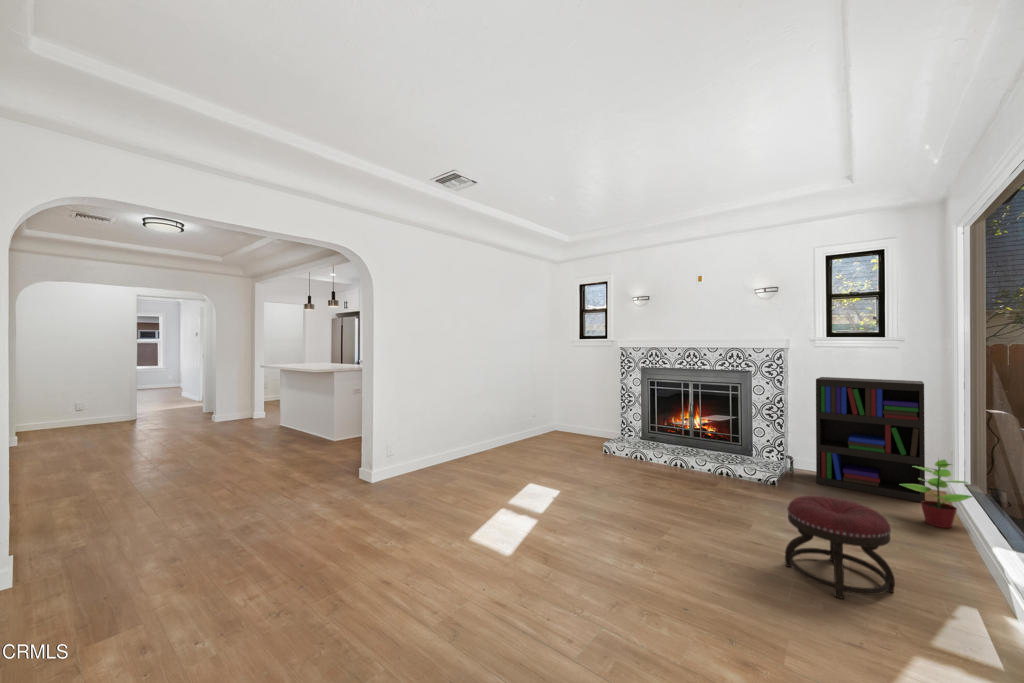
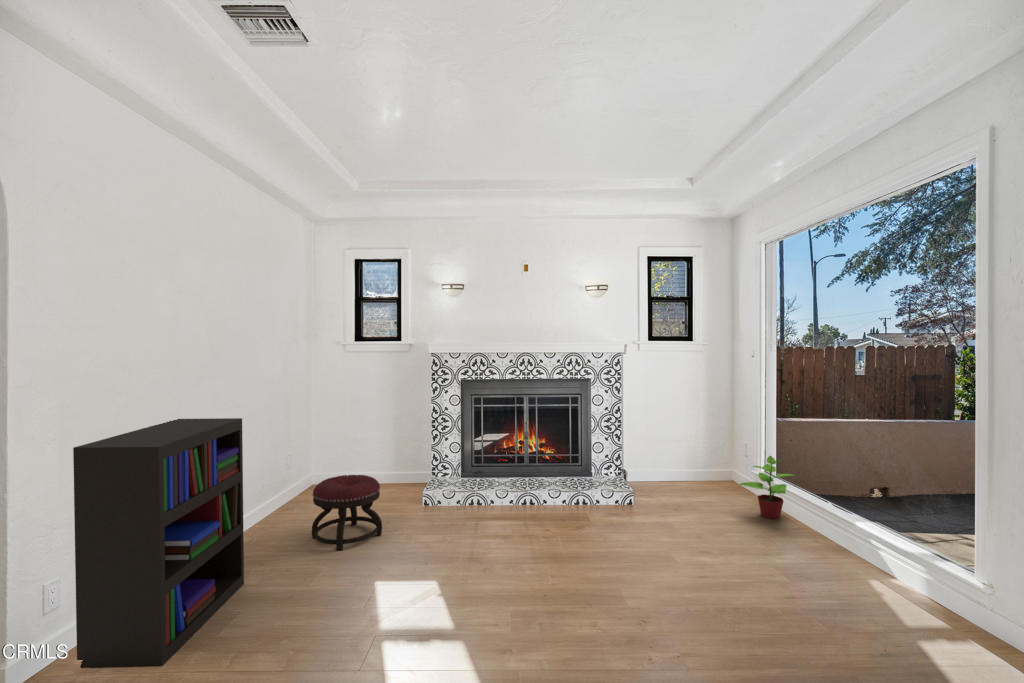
bookshelf: present [816,377,925,502] -> present [73,418,244,668]
ottoman: present [785,496,895,599] -> present [312,475,382,550]

